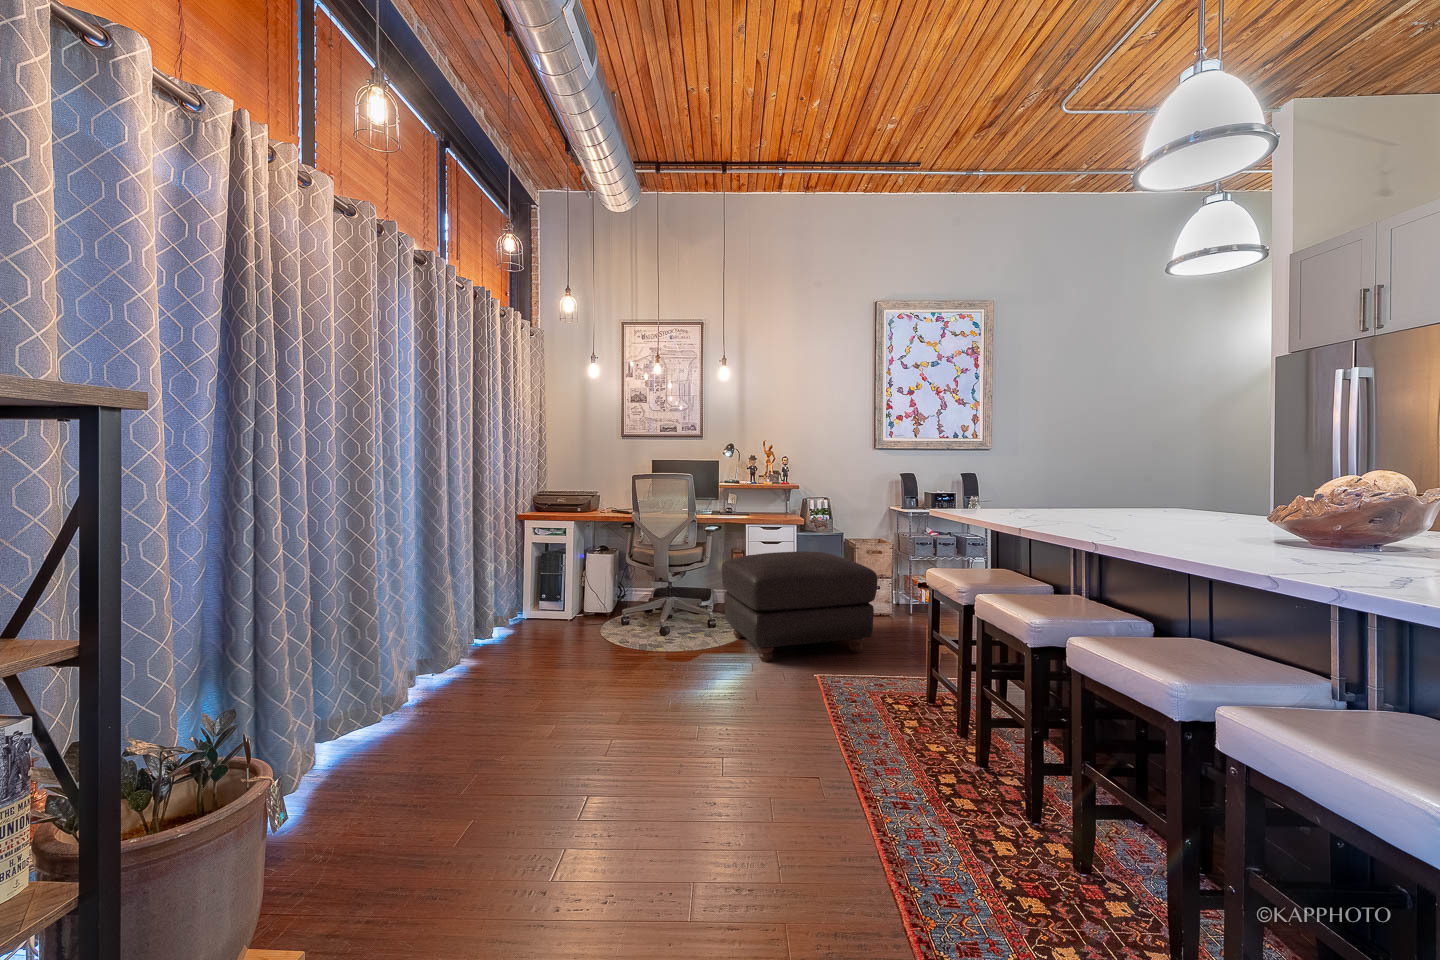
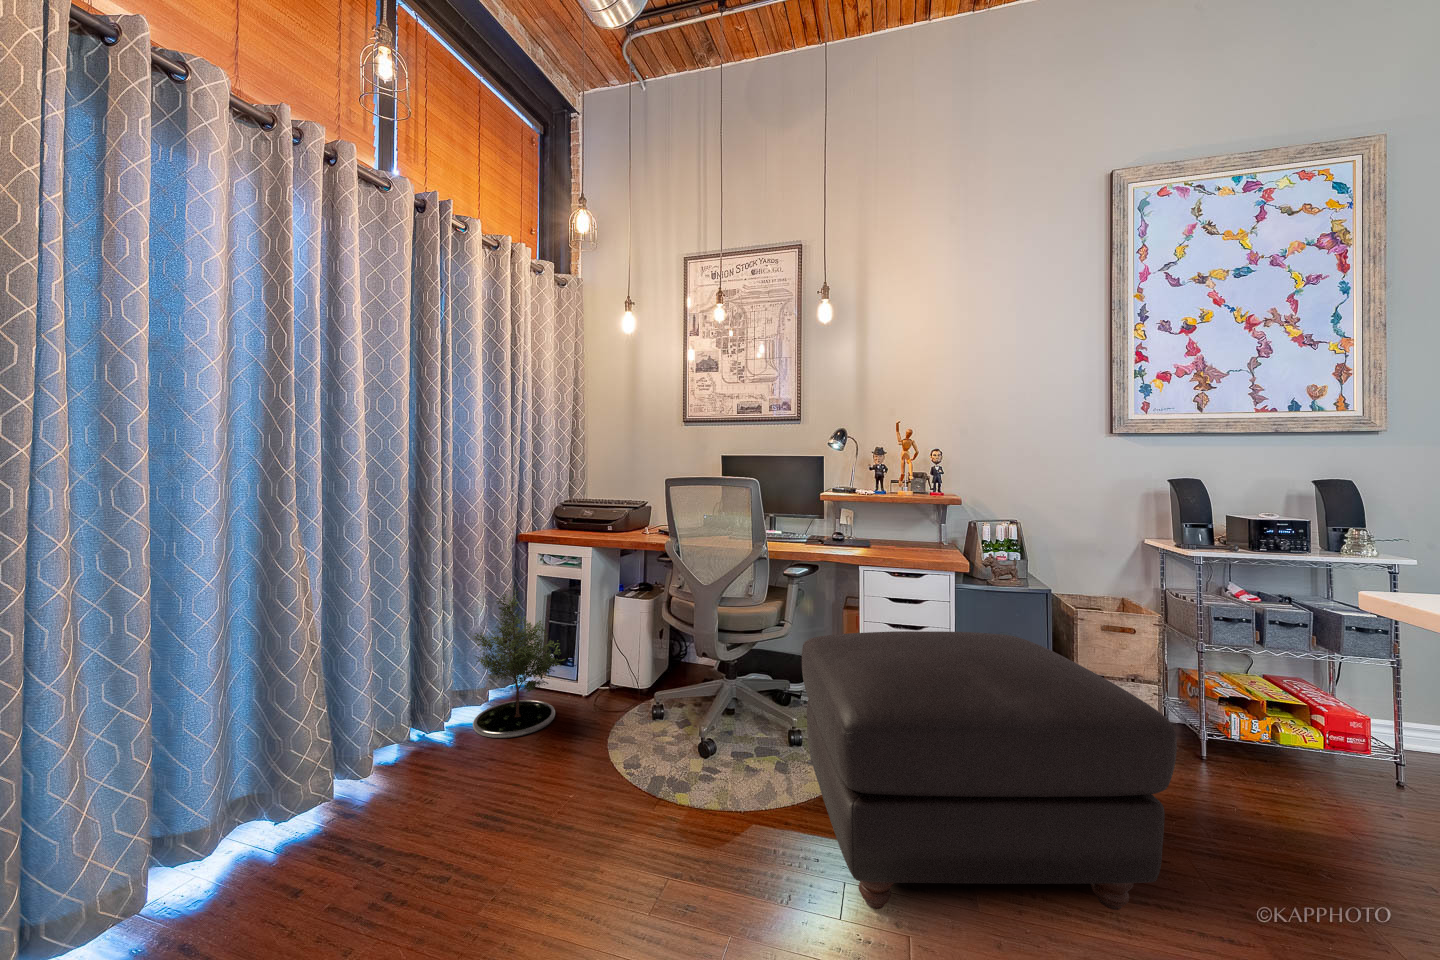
potted tree: none [507,544,570,639] -> present [469,585,565,738]

